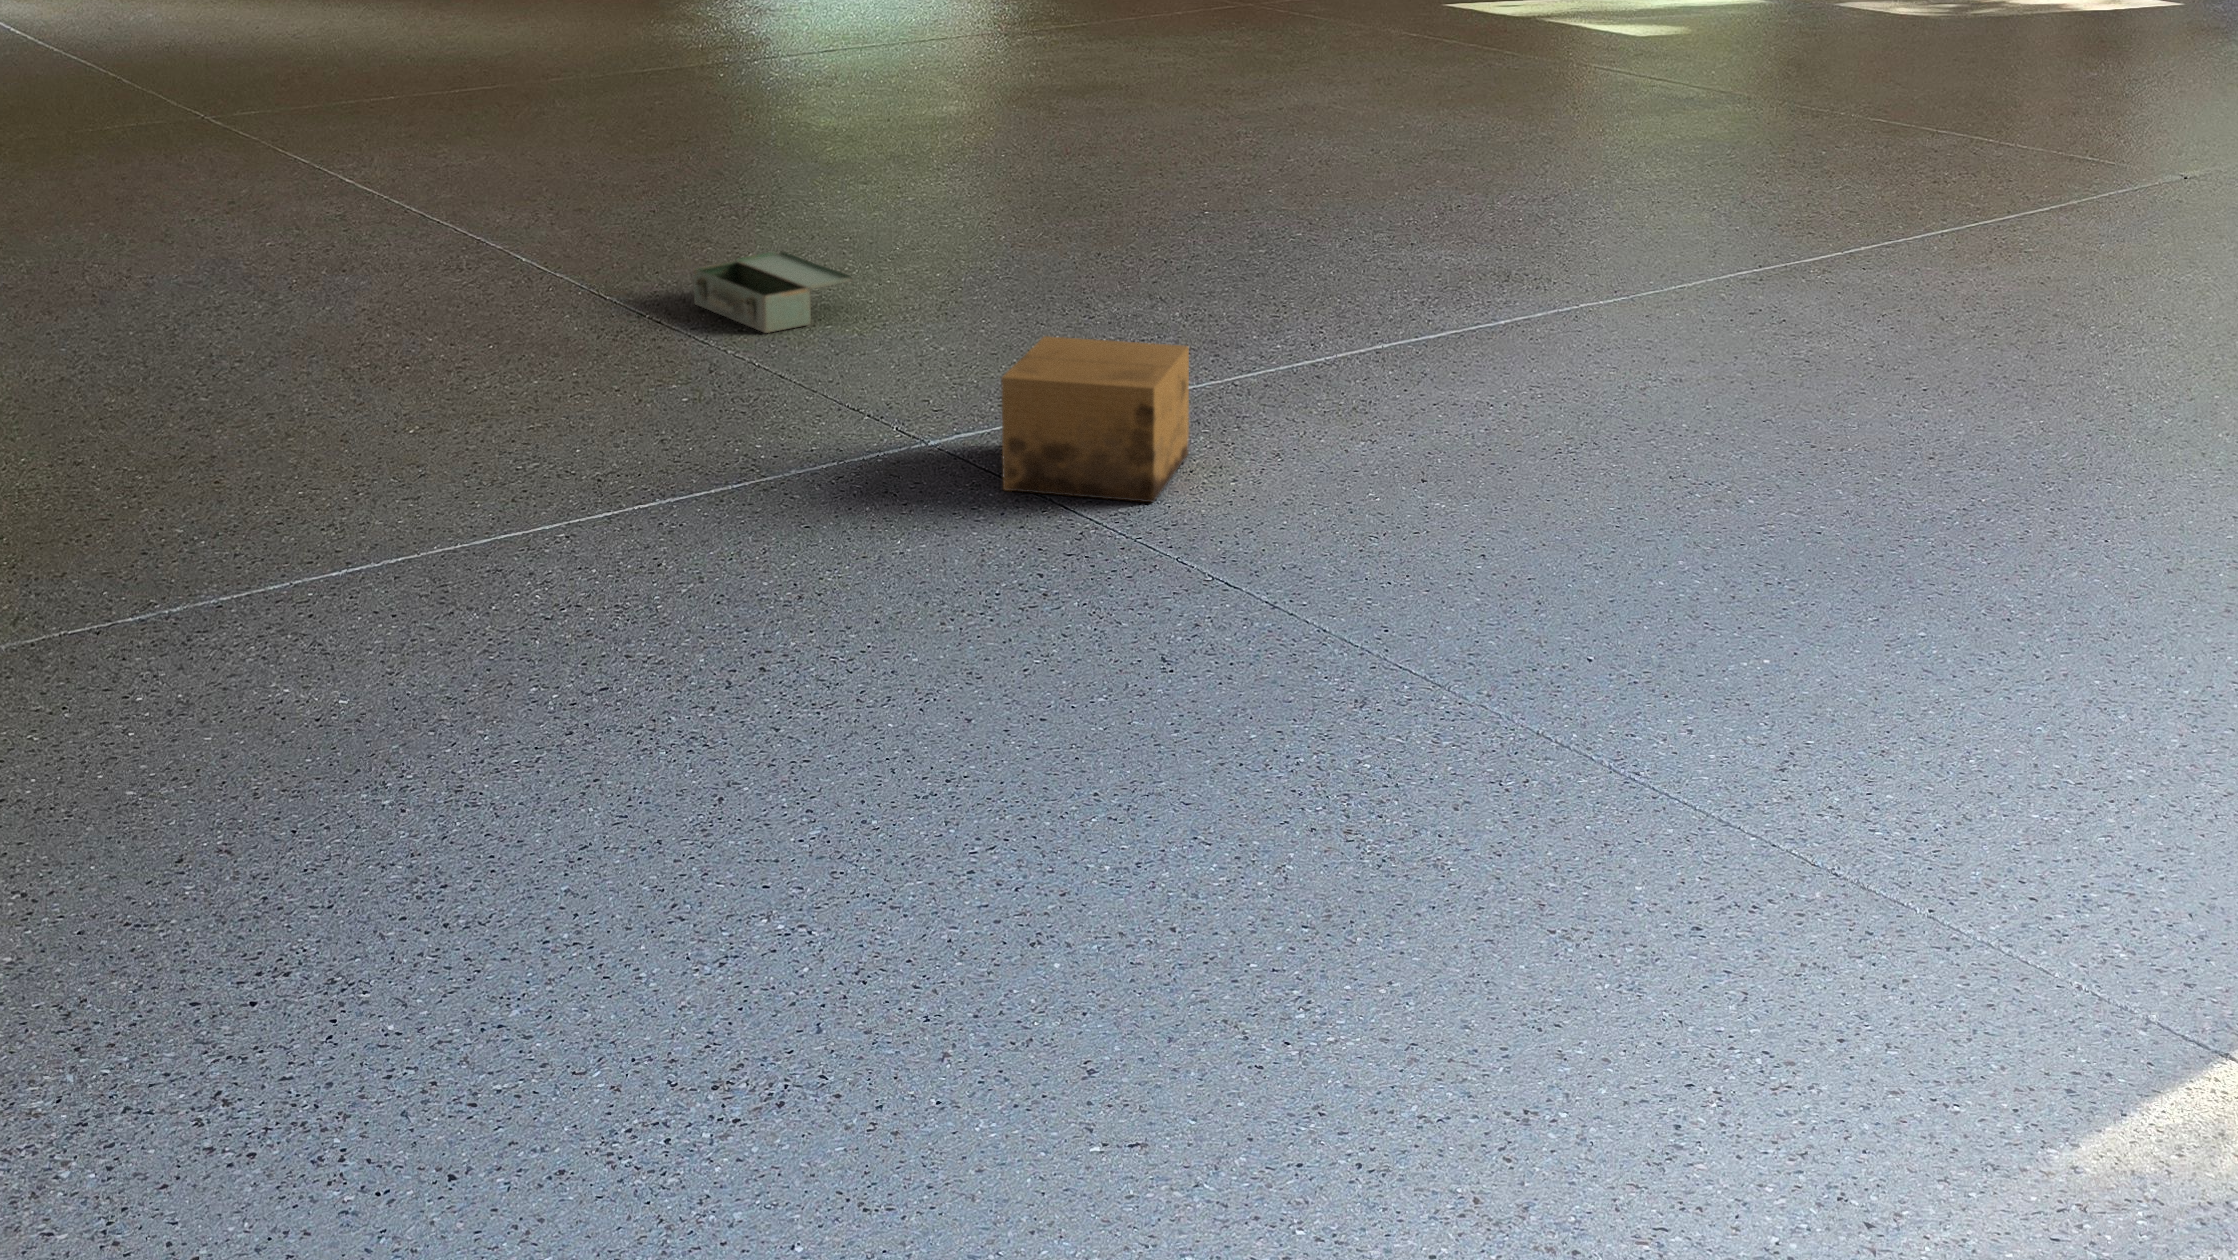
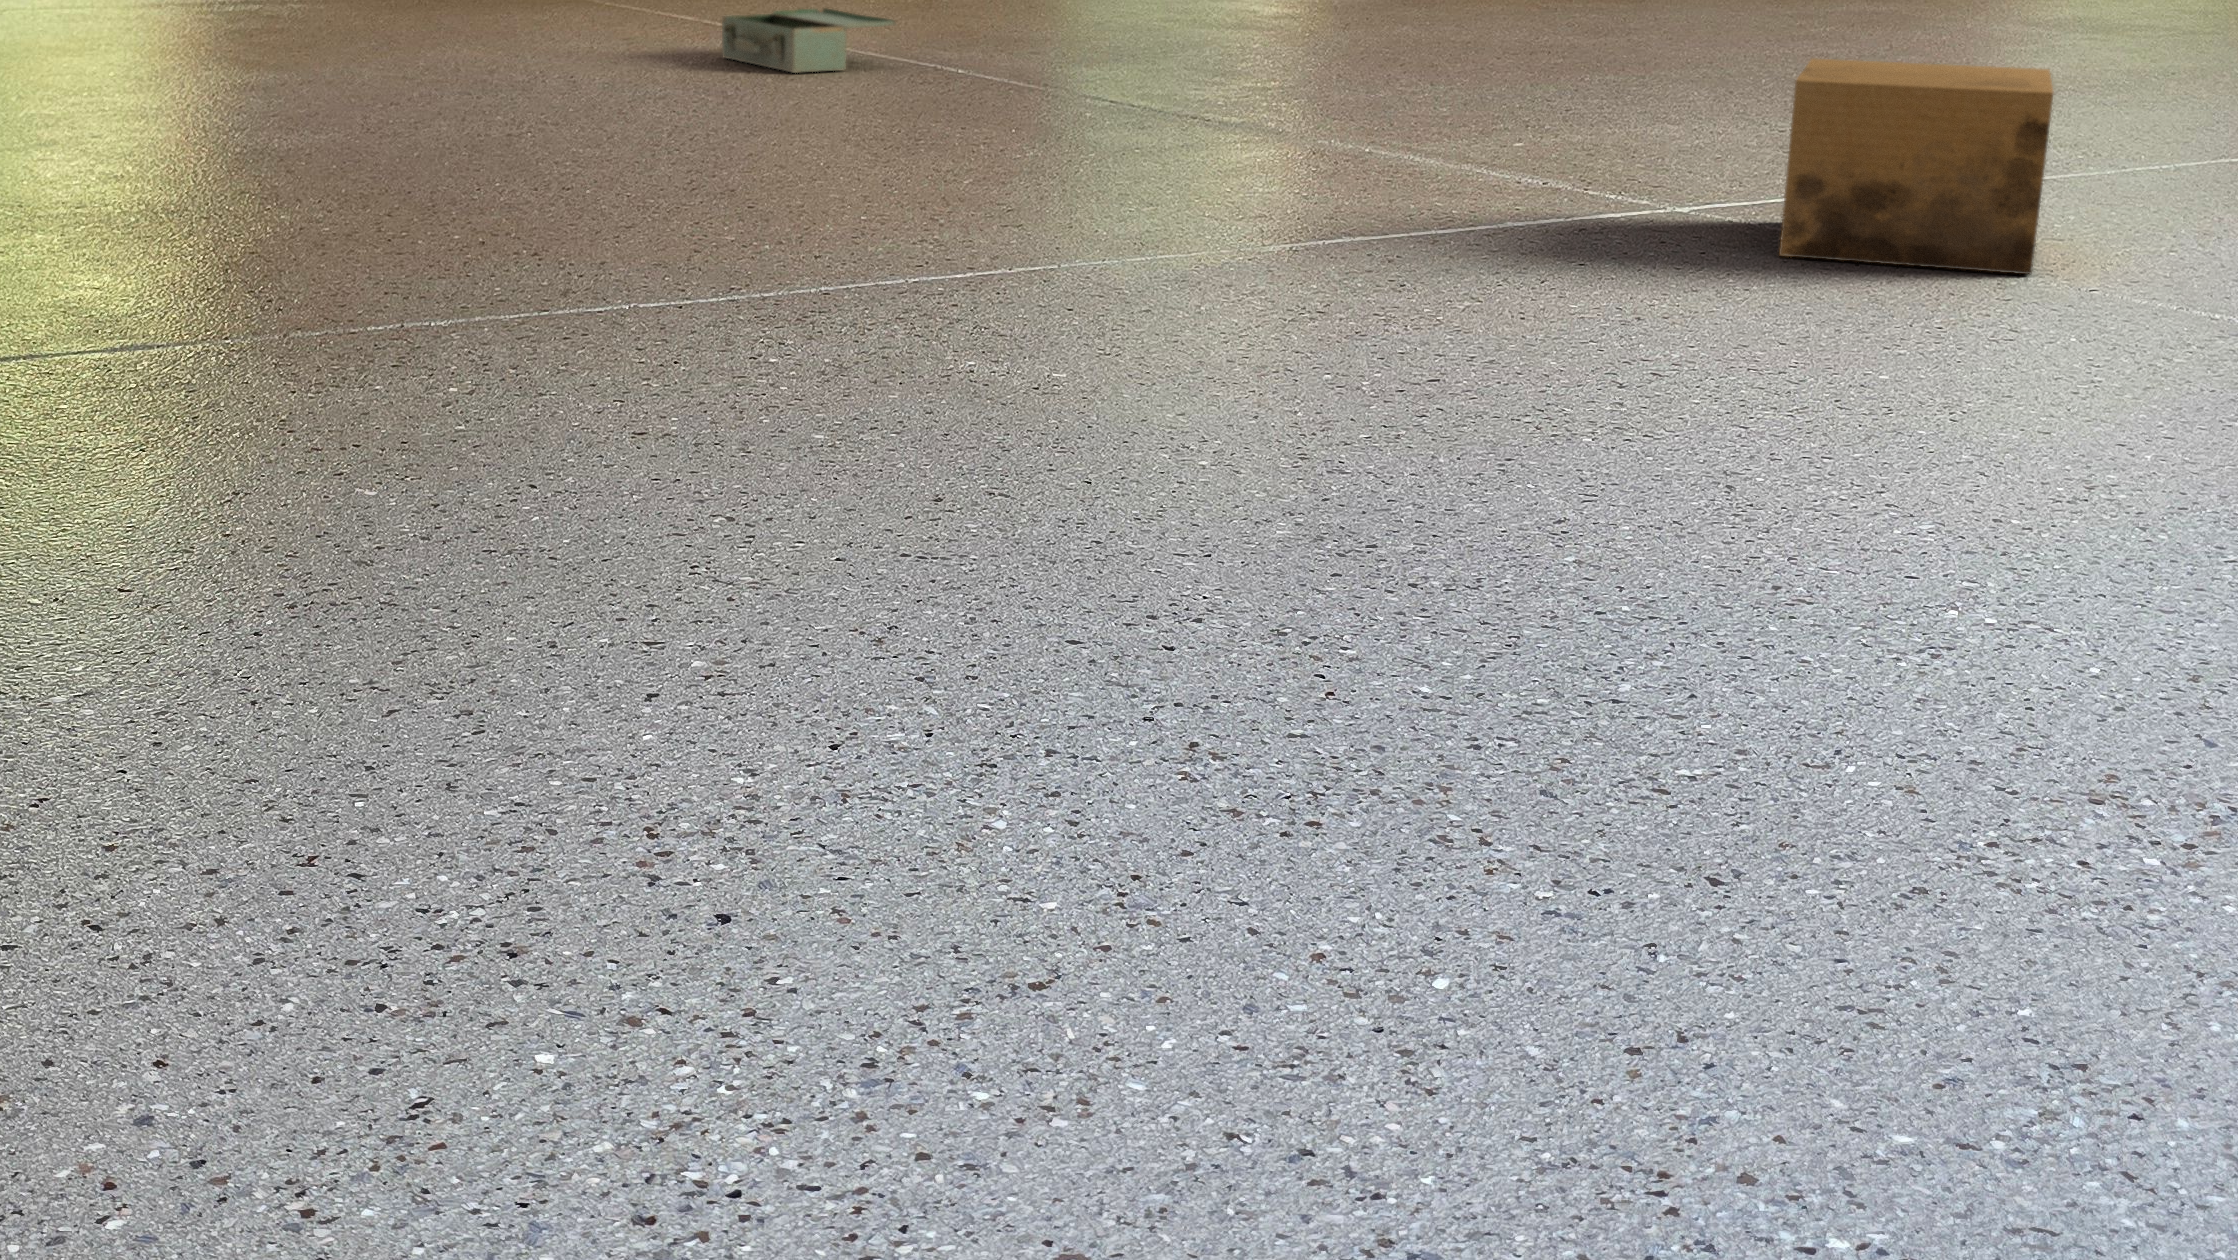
toolbox: present [693,252,853,333] -> present [722,8,896,73]

